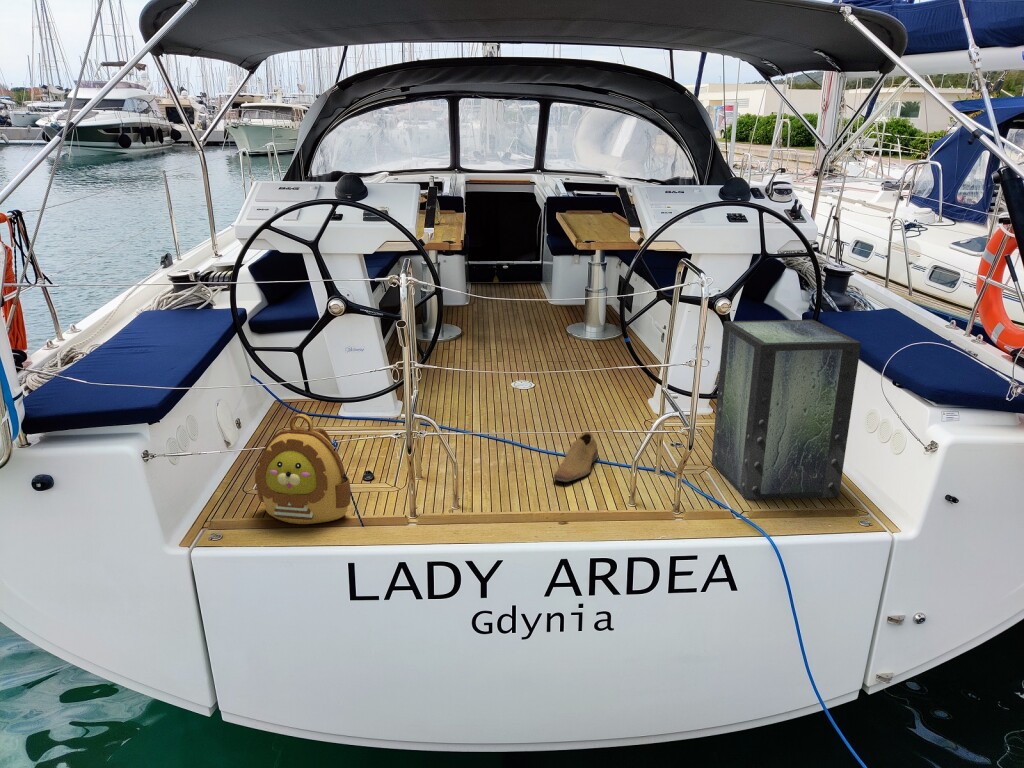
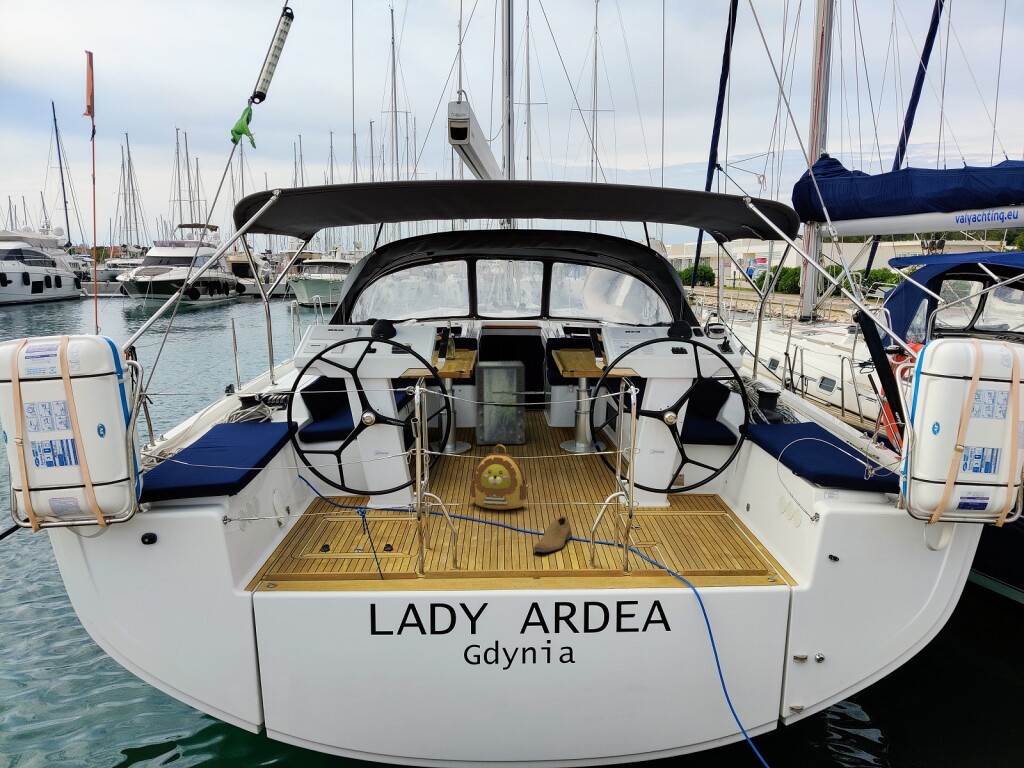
storage box: present [712,320,861,500] -> present [476,361,525,444]
backpack: present [255,414,351,524] -> present [471,444,527,509]

